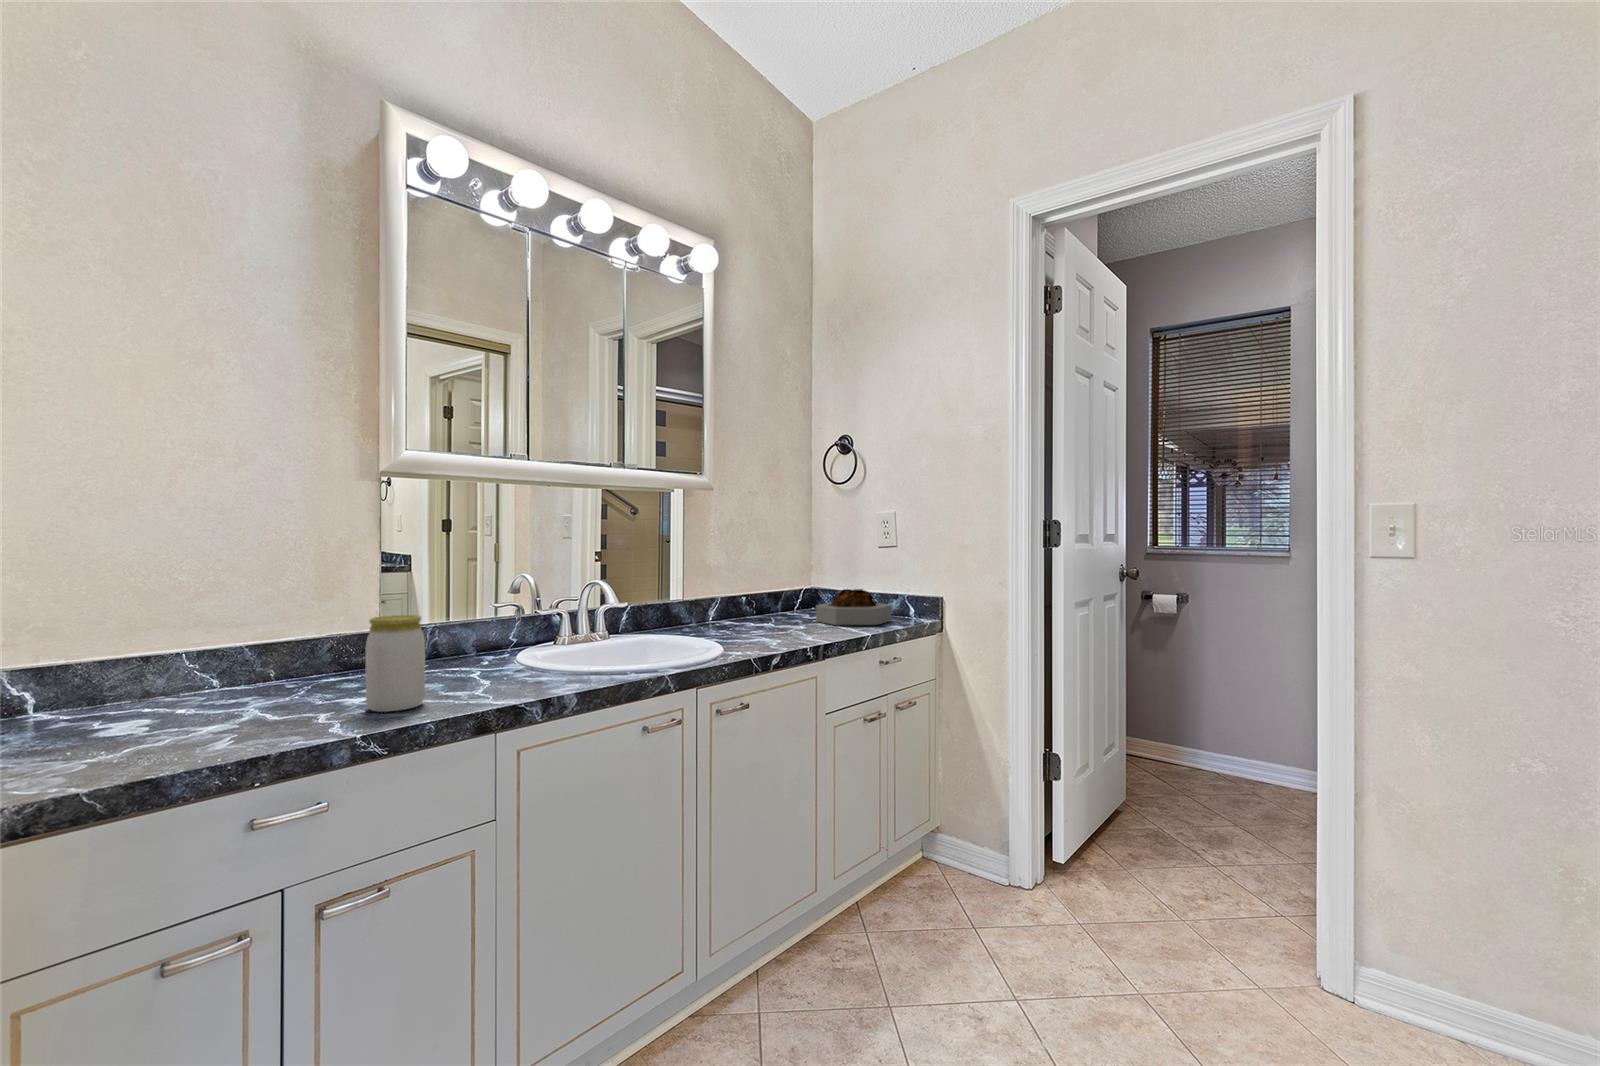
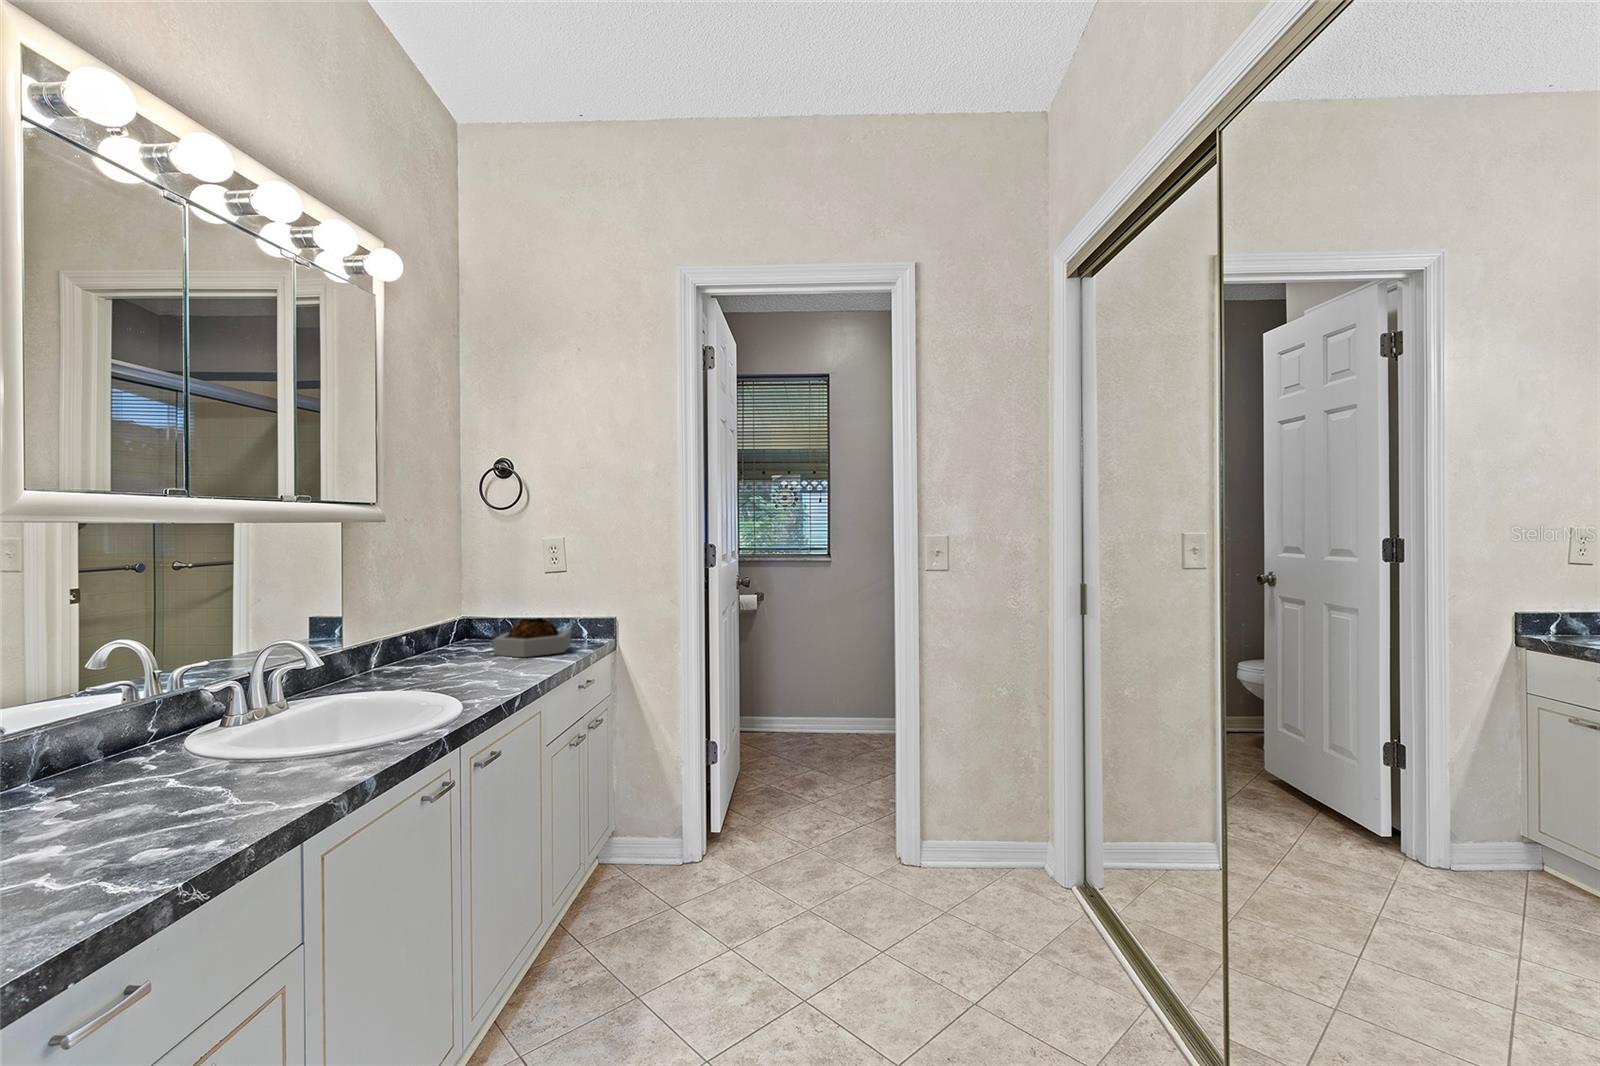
jar: present [365,615,425,712] -> none [98,719,192,856]

